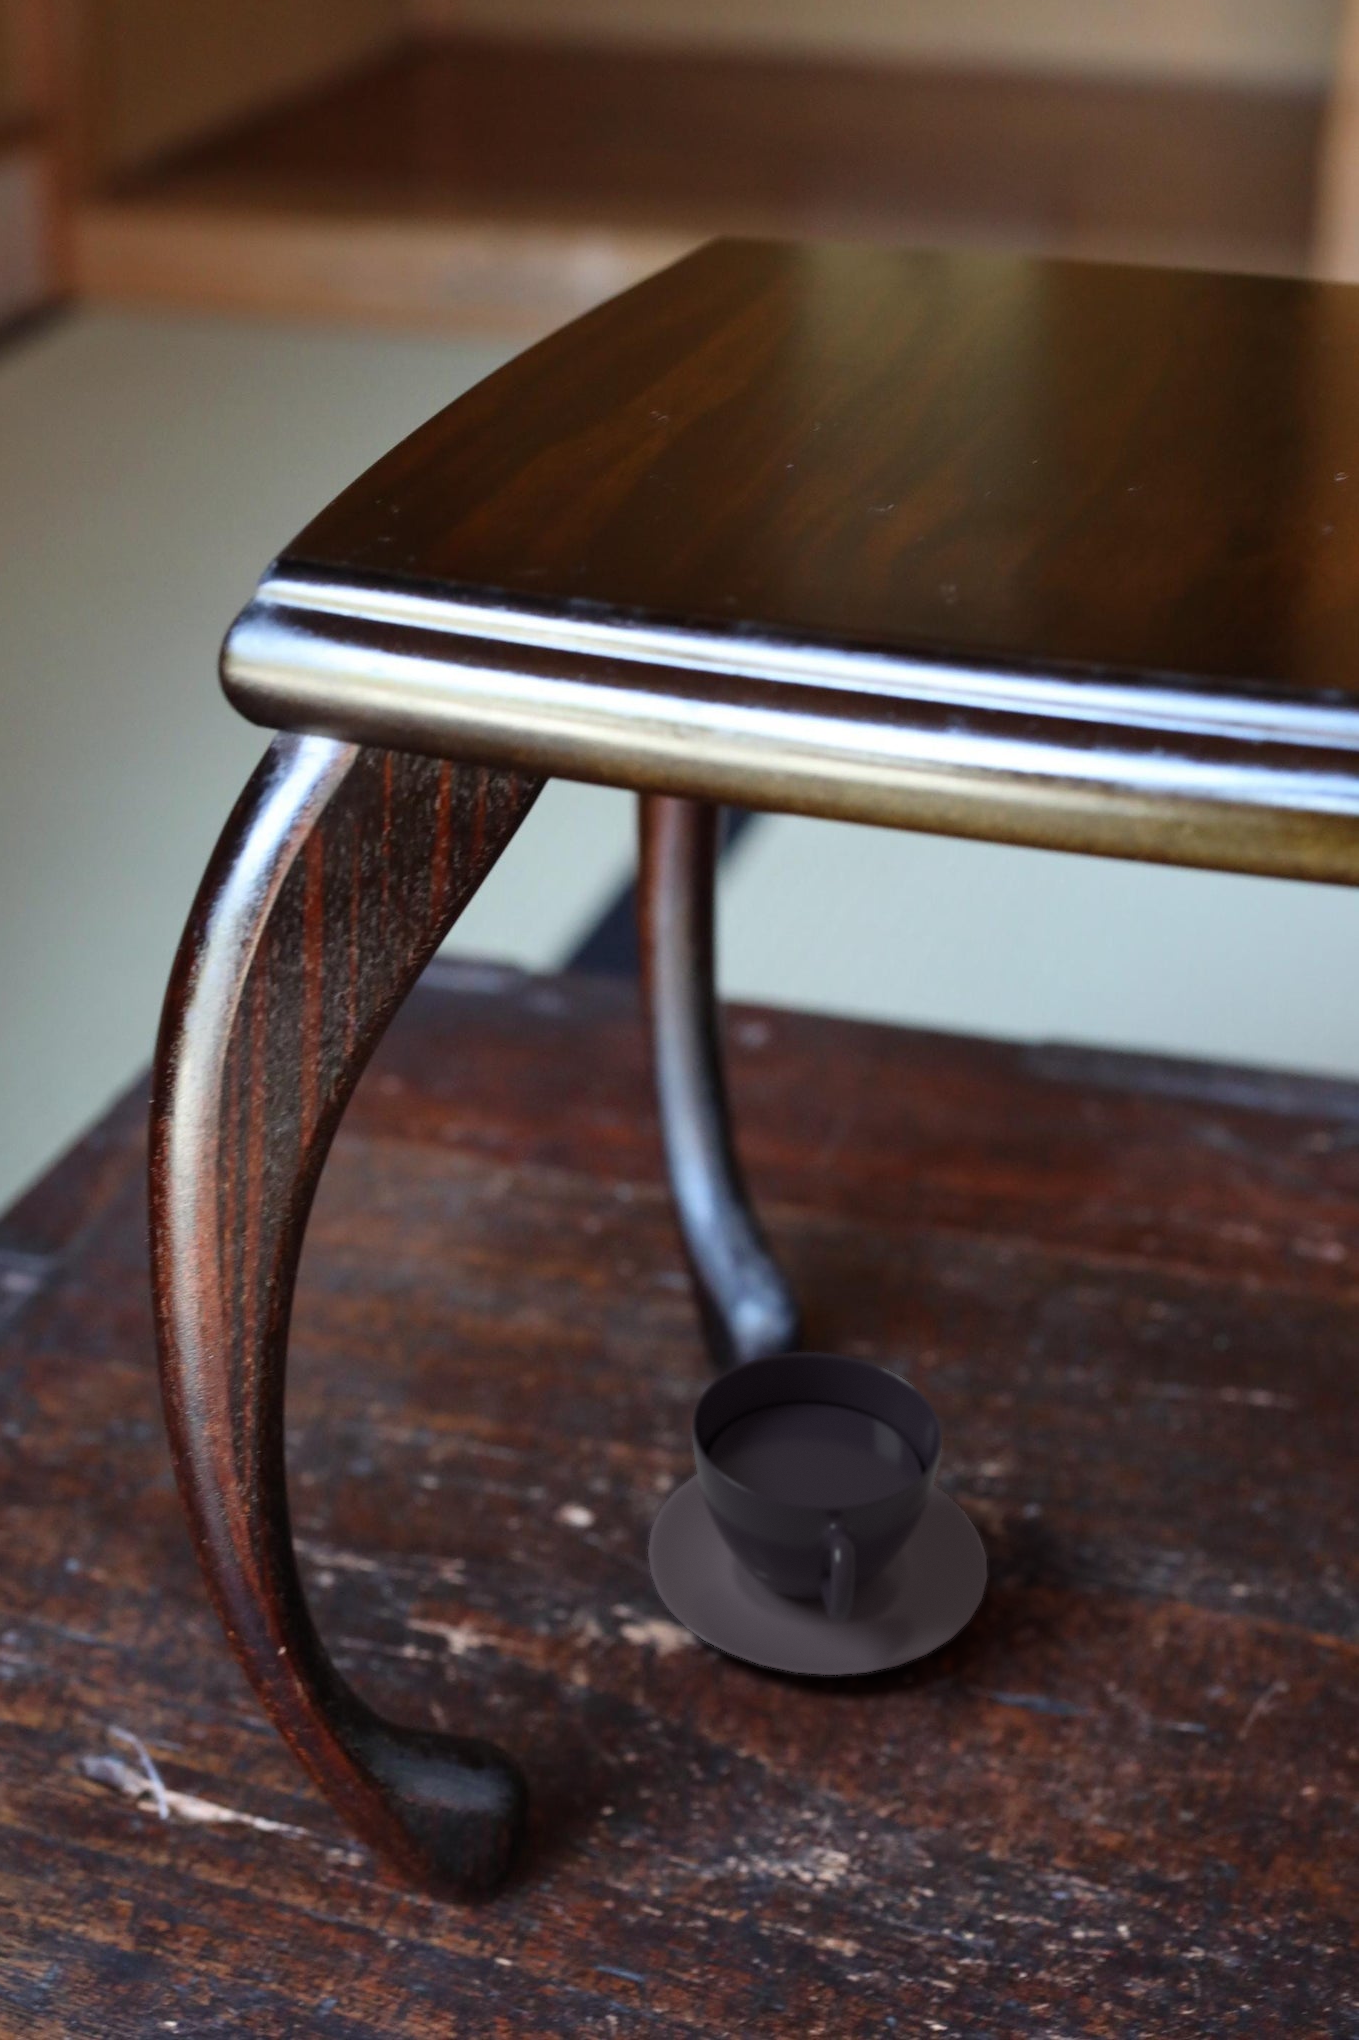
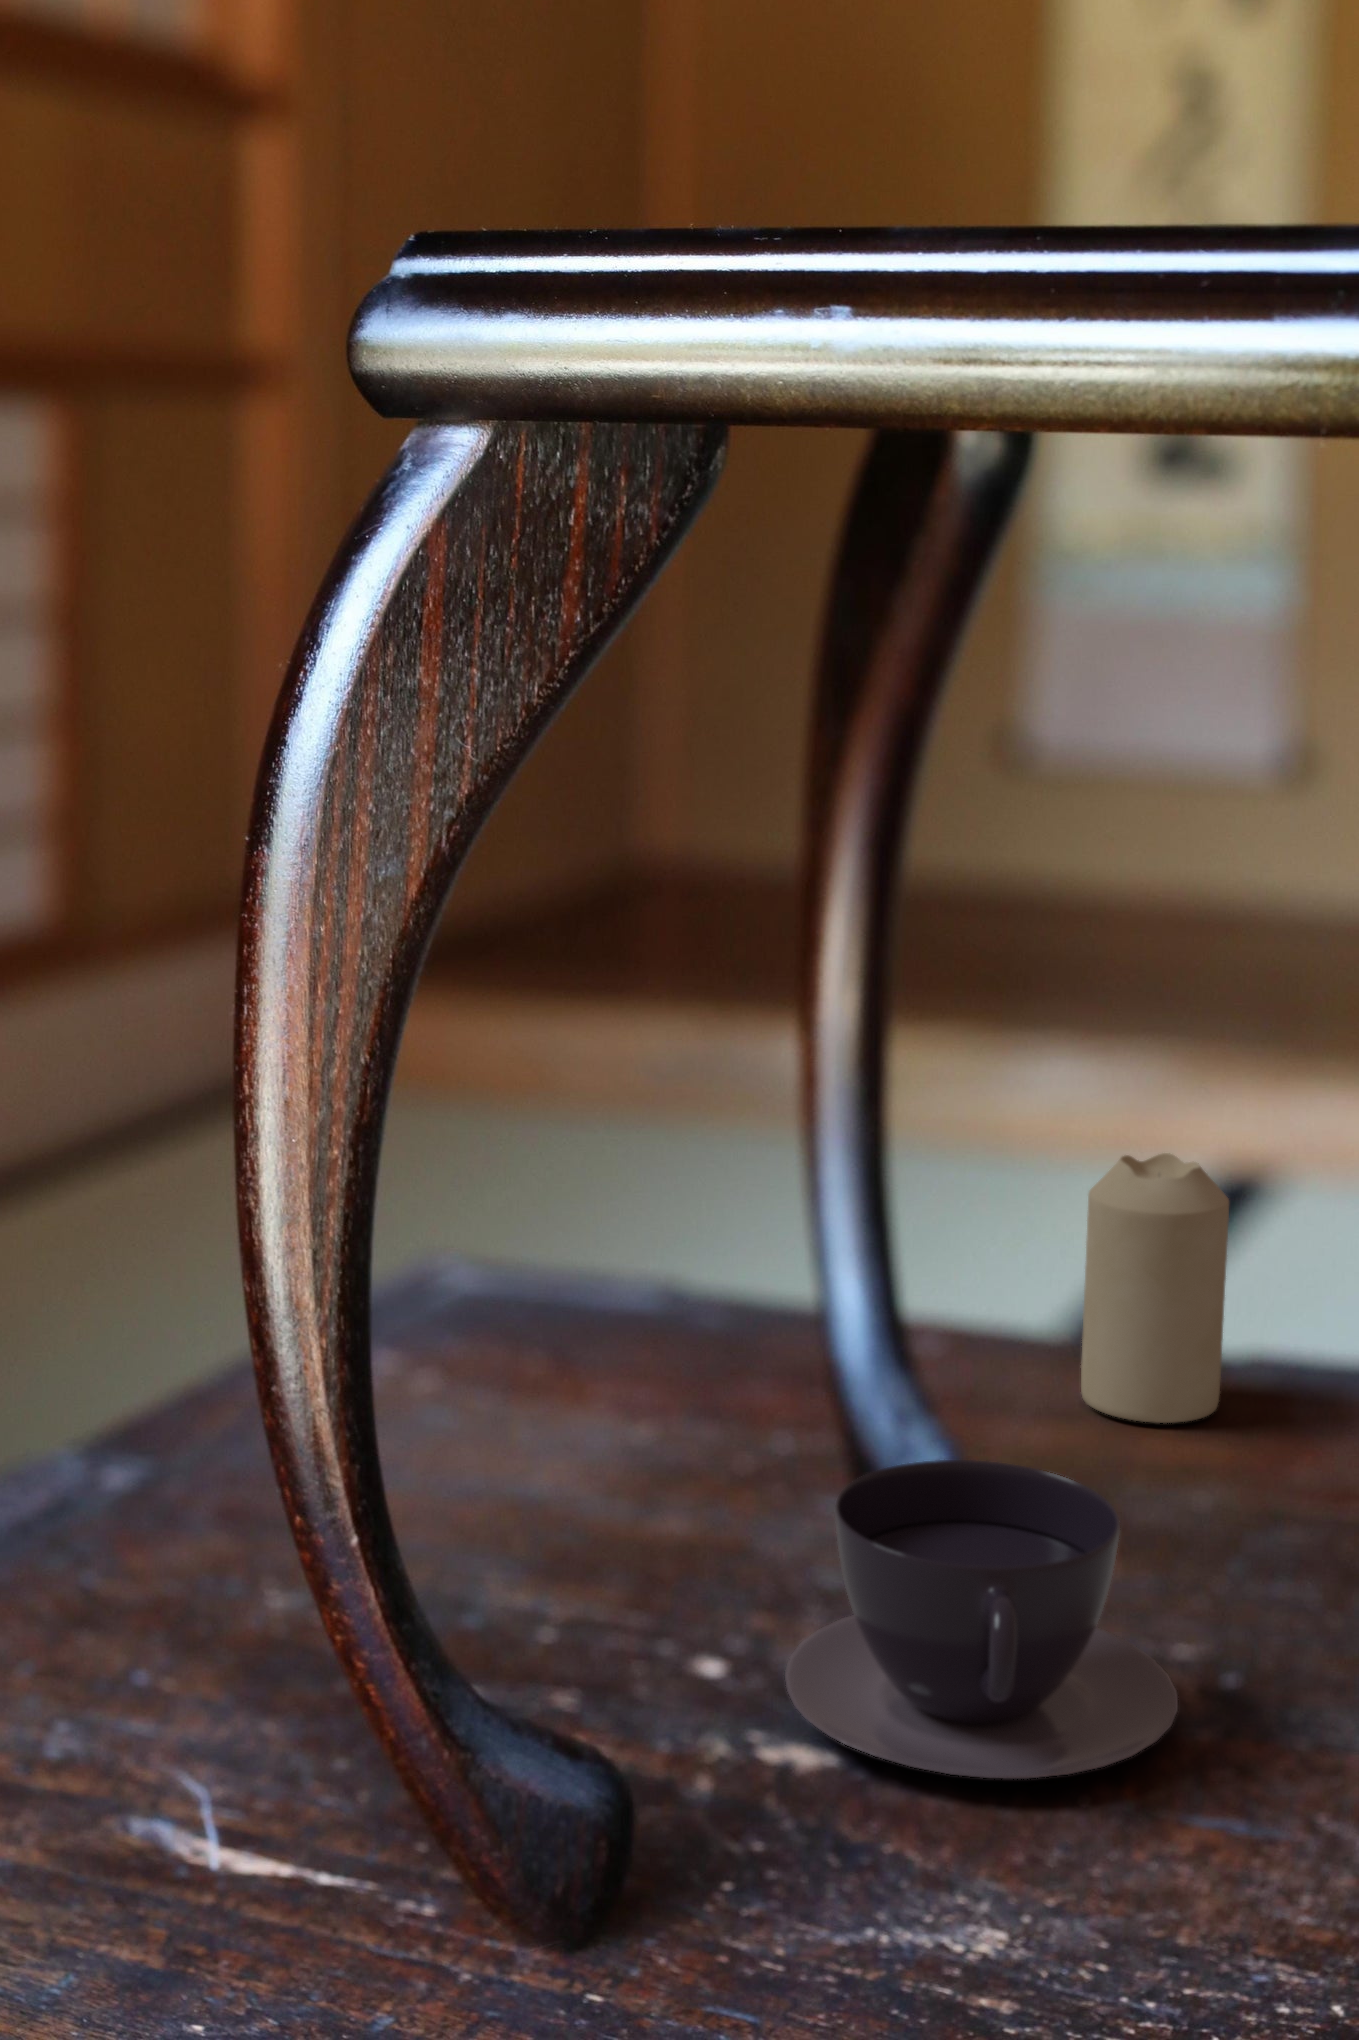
candle: none [896,932,1035,1176] -> present [1081,1153,1229,1423]

